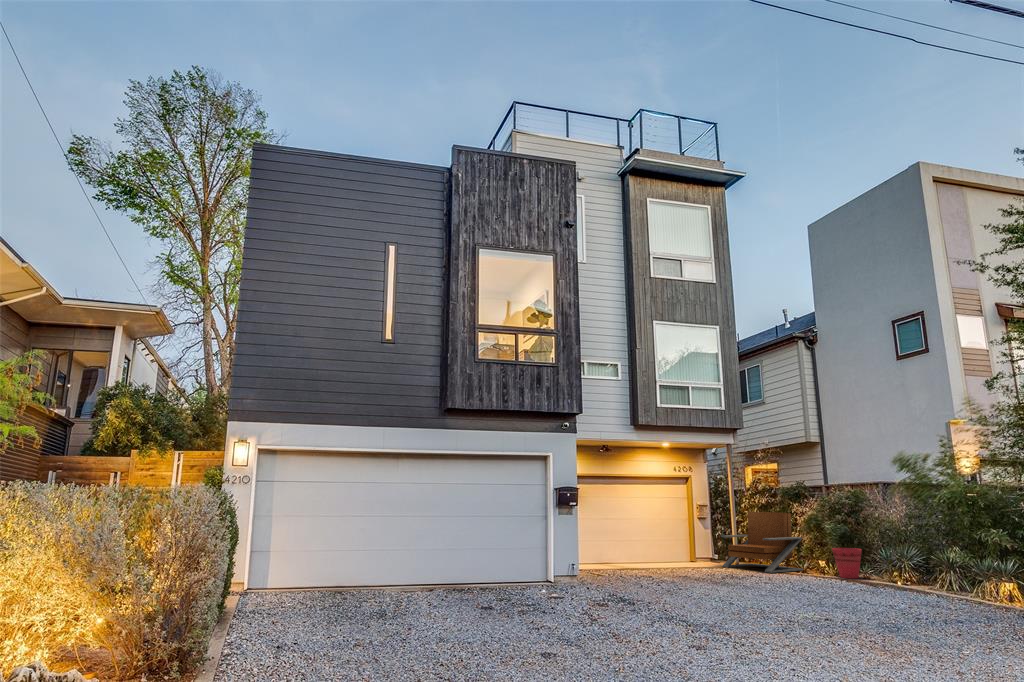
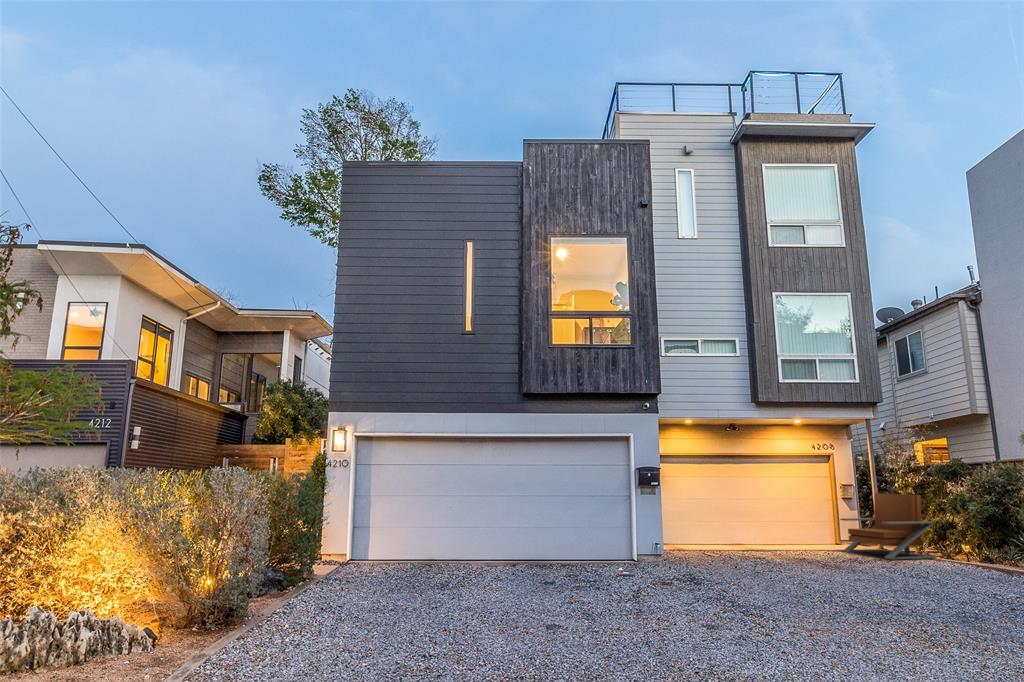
bucket: present [832,548,862,579] -> none [962,534,999,569]

